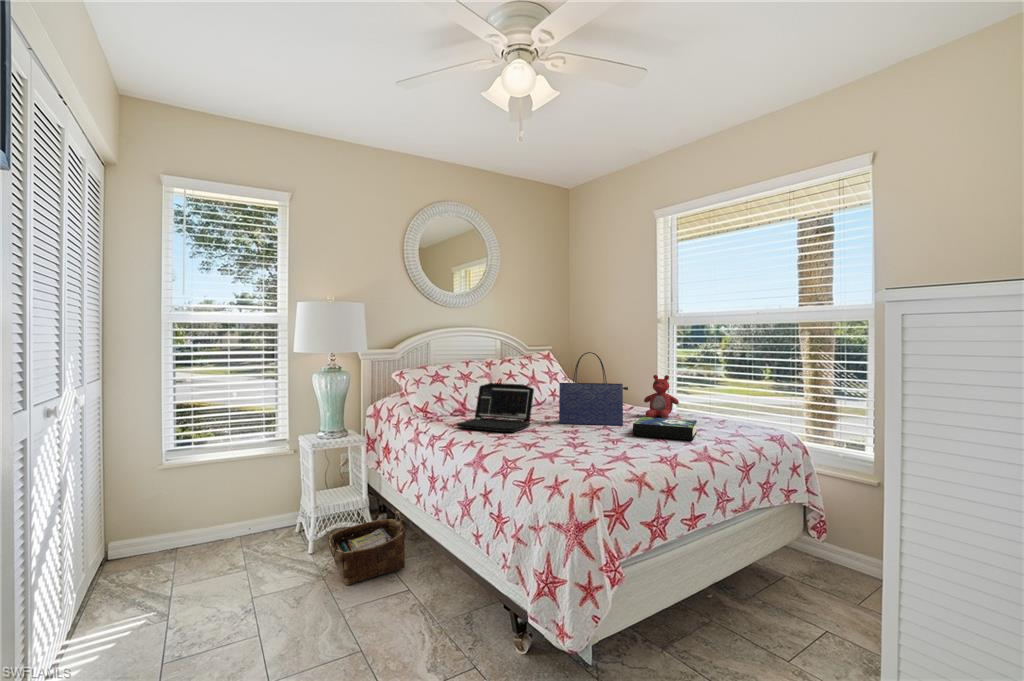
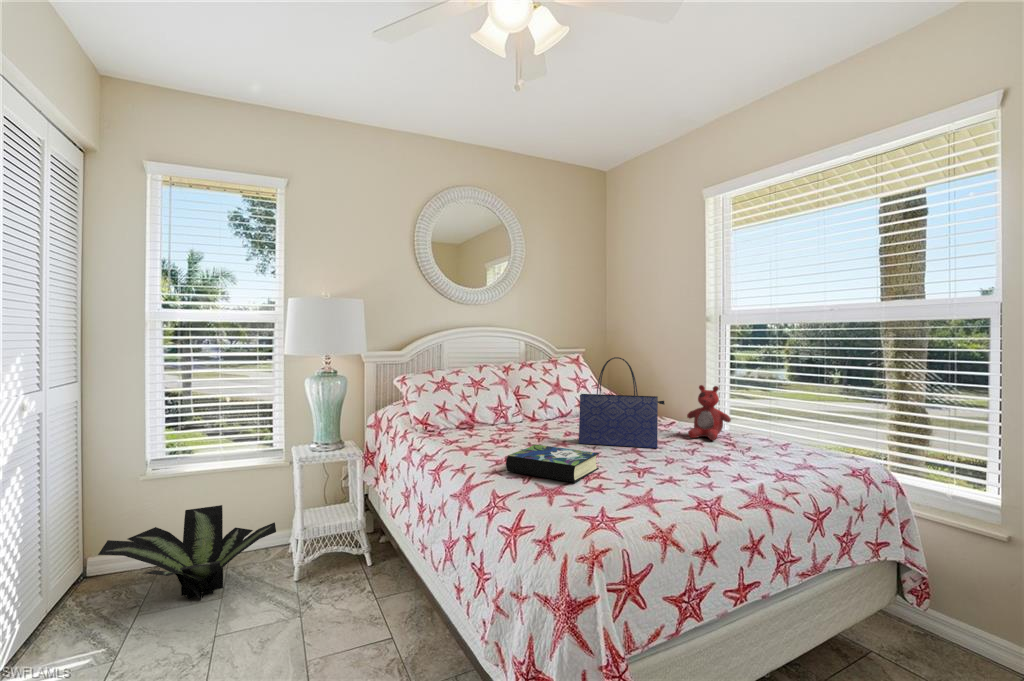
laptop: present [457,383,534,432] -> none [456,392,548,455]
book: present [633,417,697,440] -> present [506,445,599,483]
potted plant: none [138,490,293,572] -> present [98,505,276,600]
woven basket: present [326,511,405,585] -> none [304,540,395,628]

